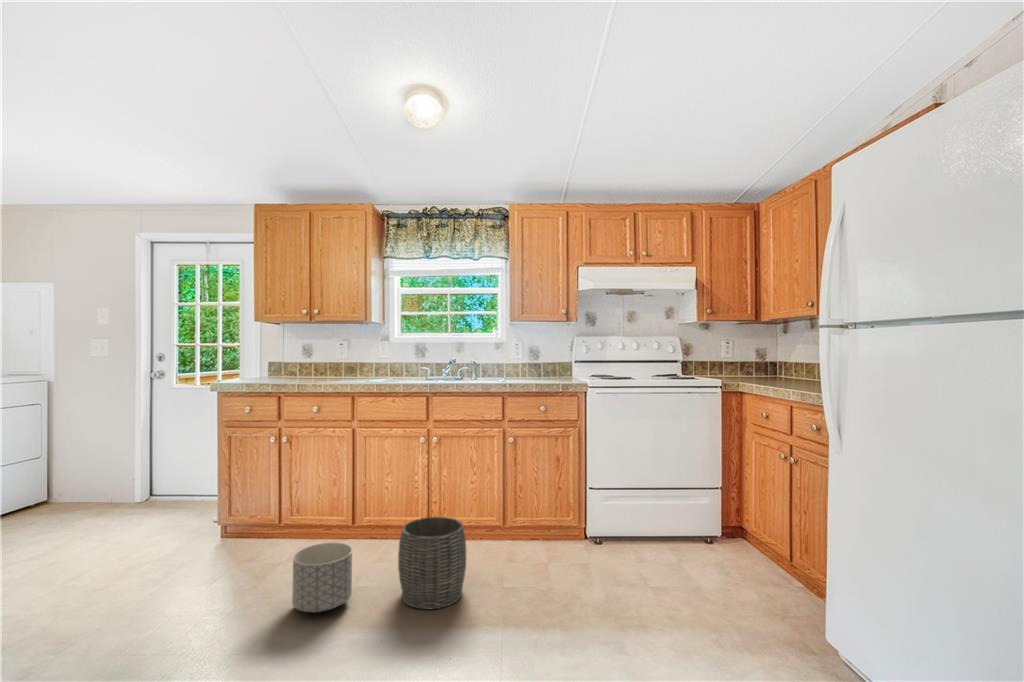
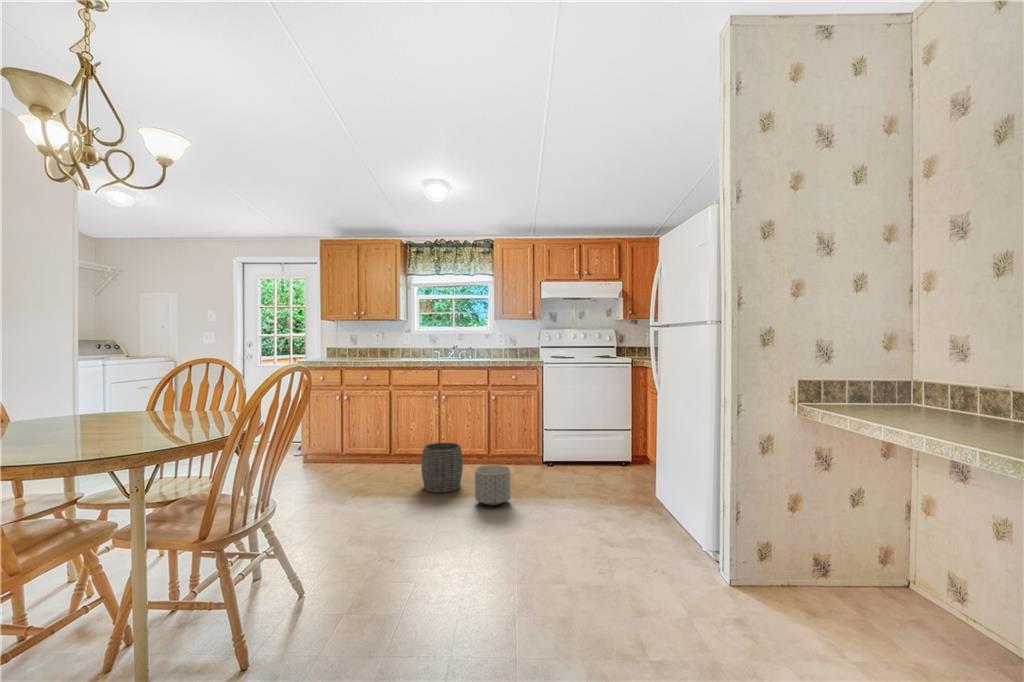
planter: present [292,543,352,613] -> present [475,465,511,506]

